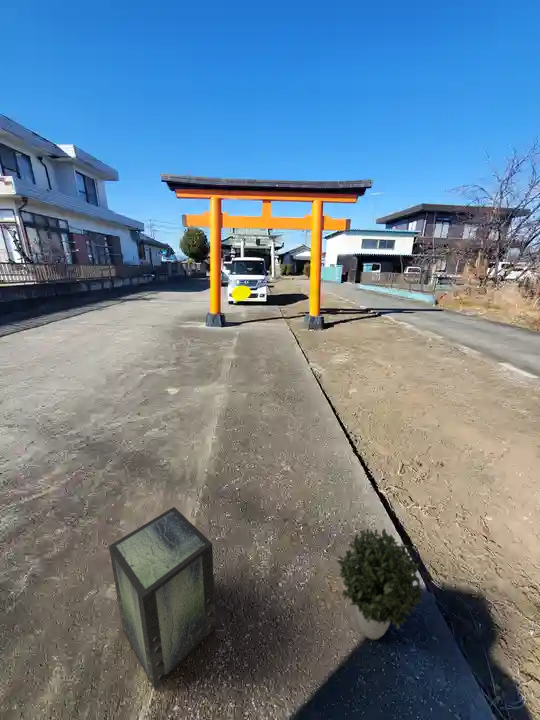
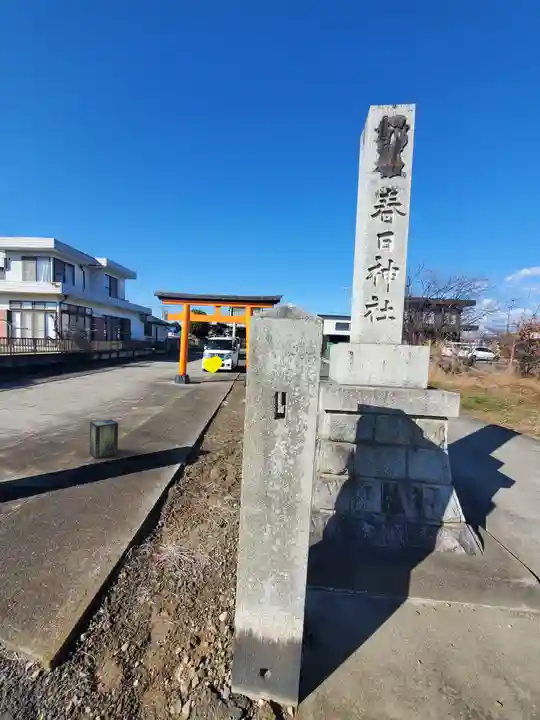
potted plant: present [337,529,423,640] -> none [152,424,177,458]

